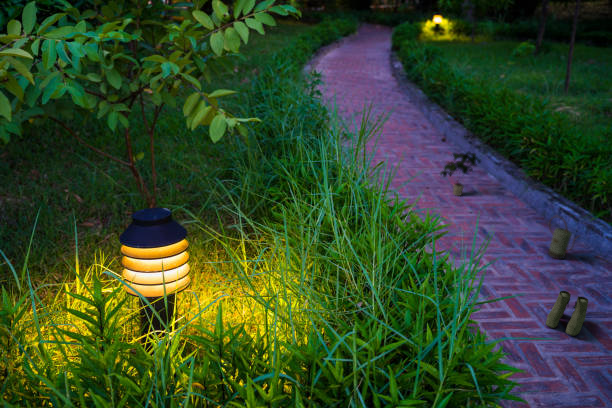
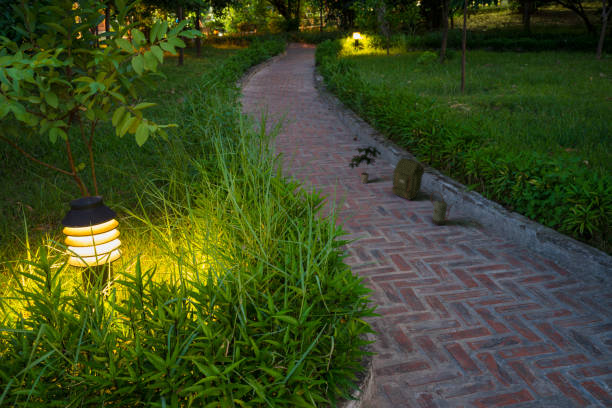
backpack: none [493,170,538,222] -> present [392,158,424,200]
boots: present [546,291,588,336] -> none [424,246,453,280]

